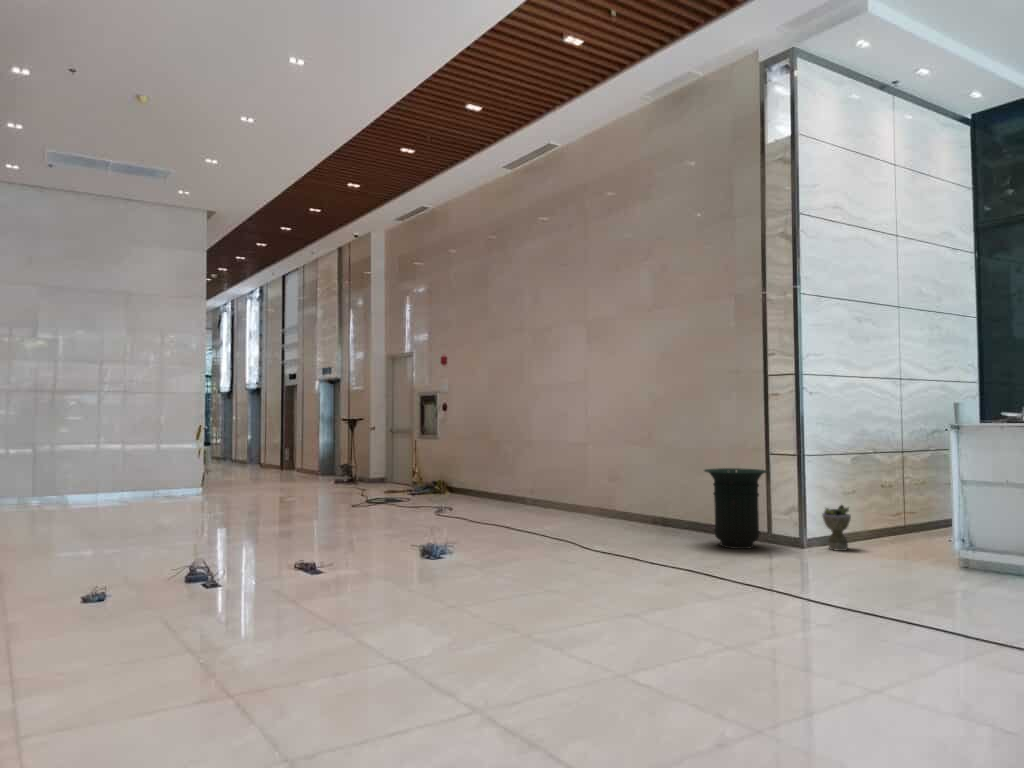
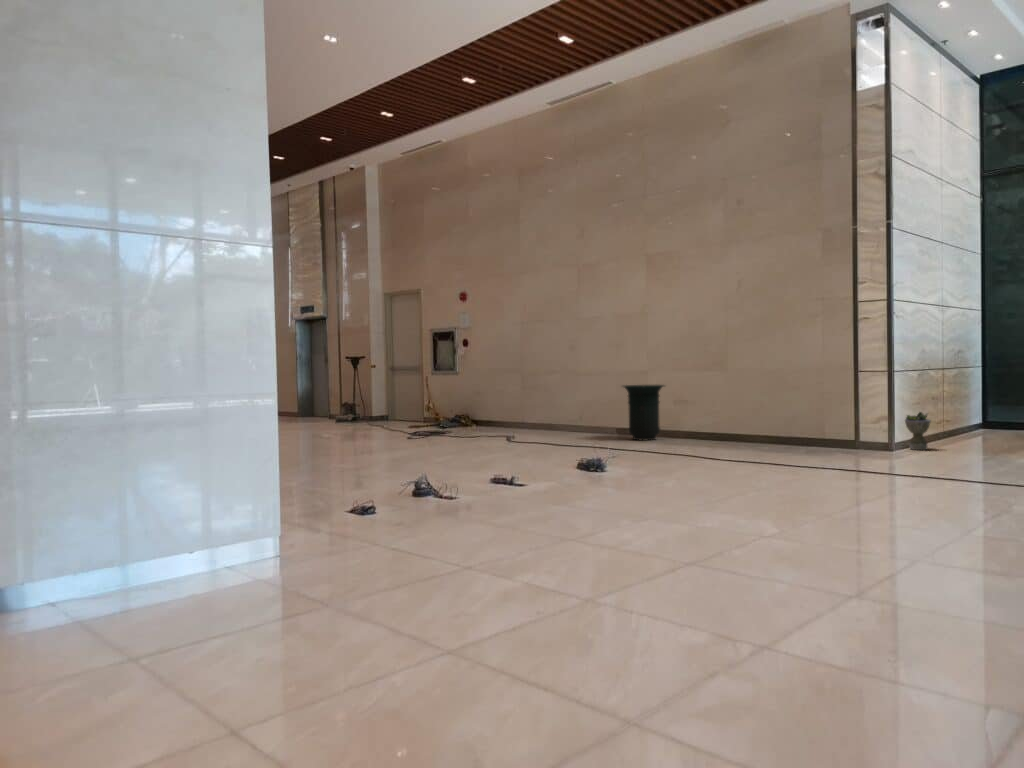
trash can: present [704,468,768,549] -> present [624,385,664,441]

